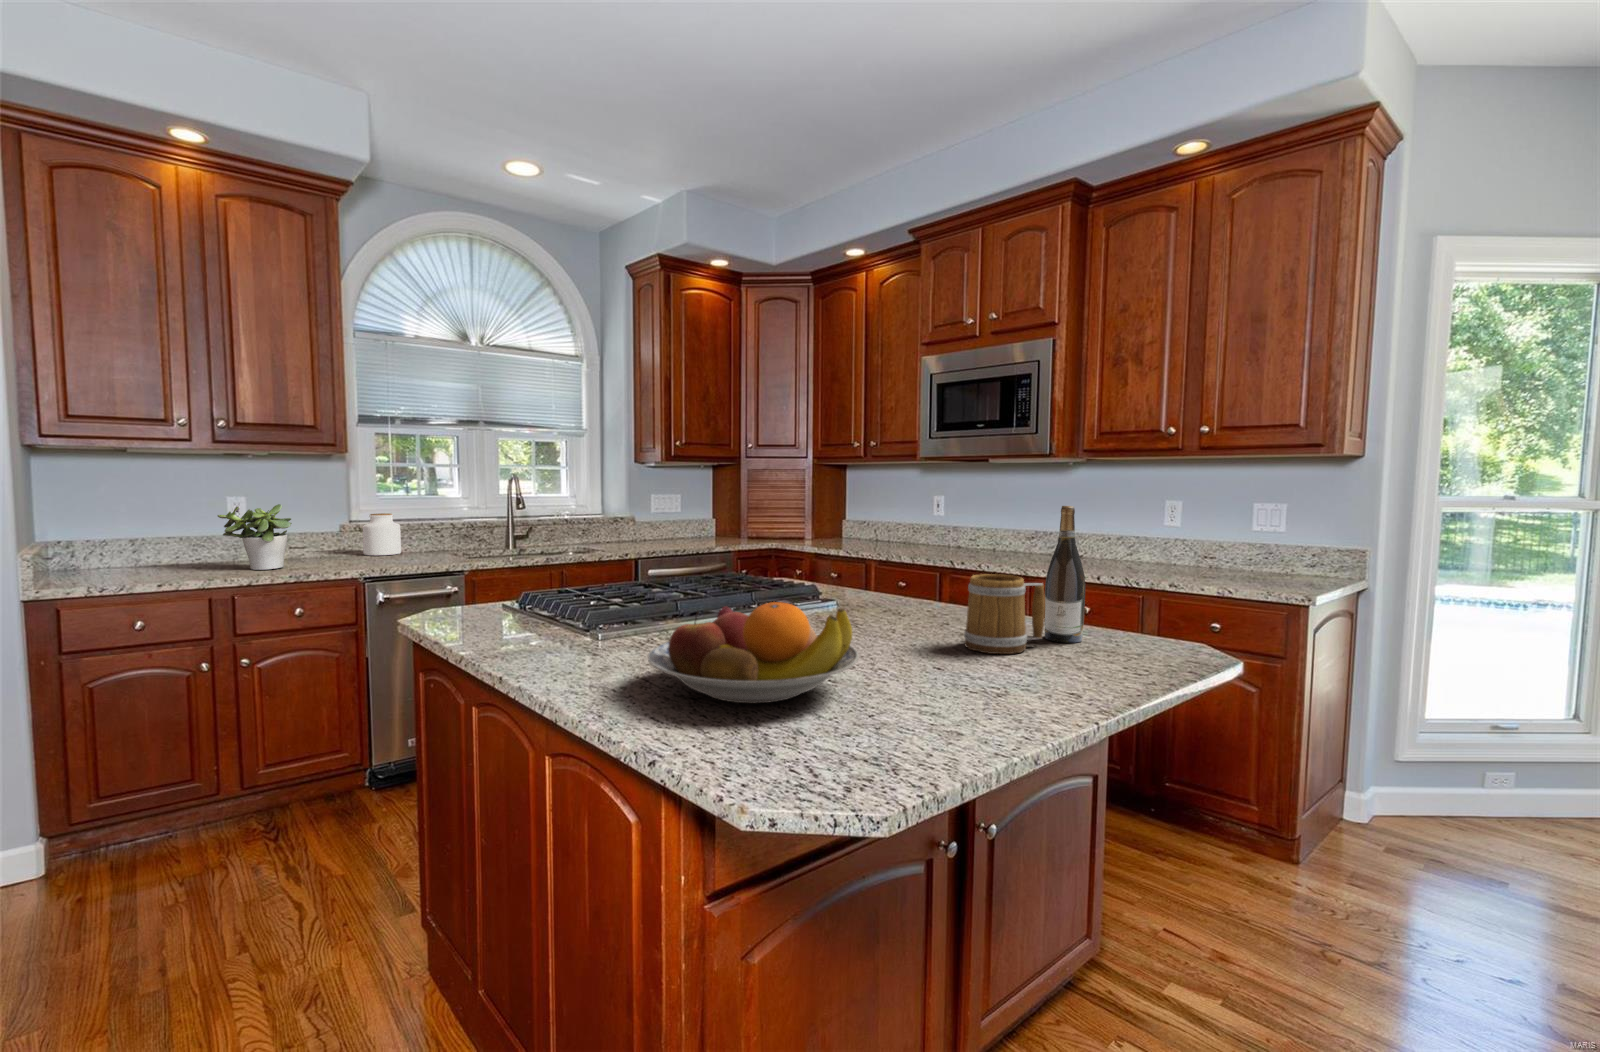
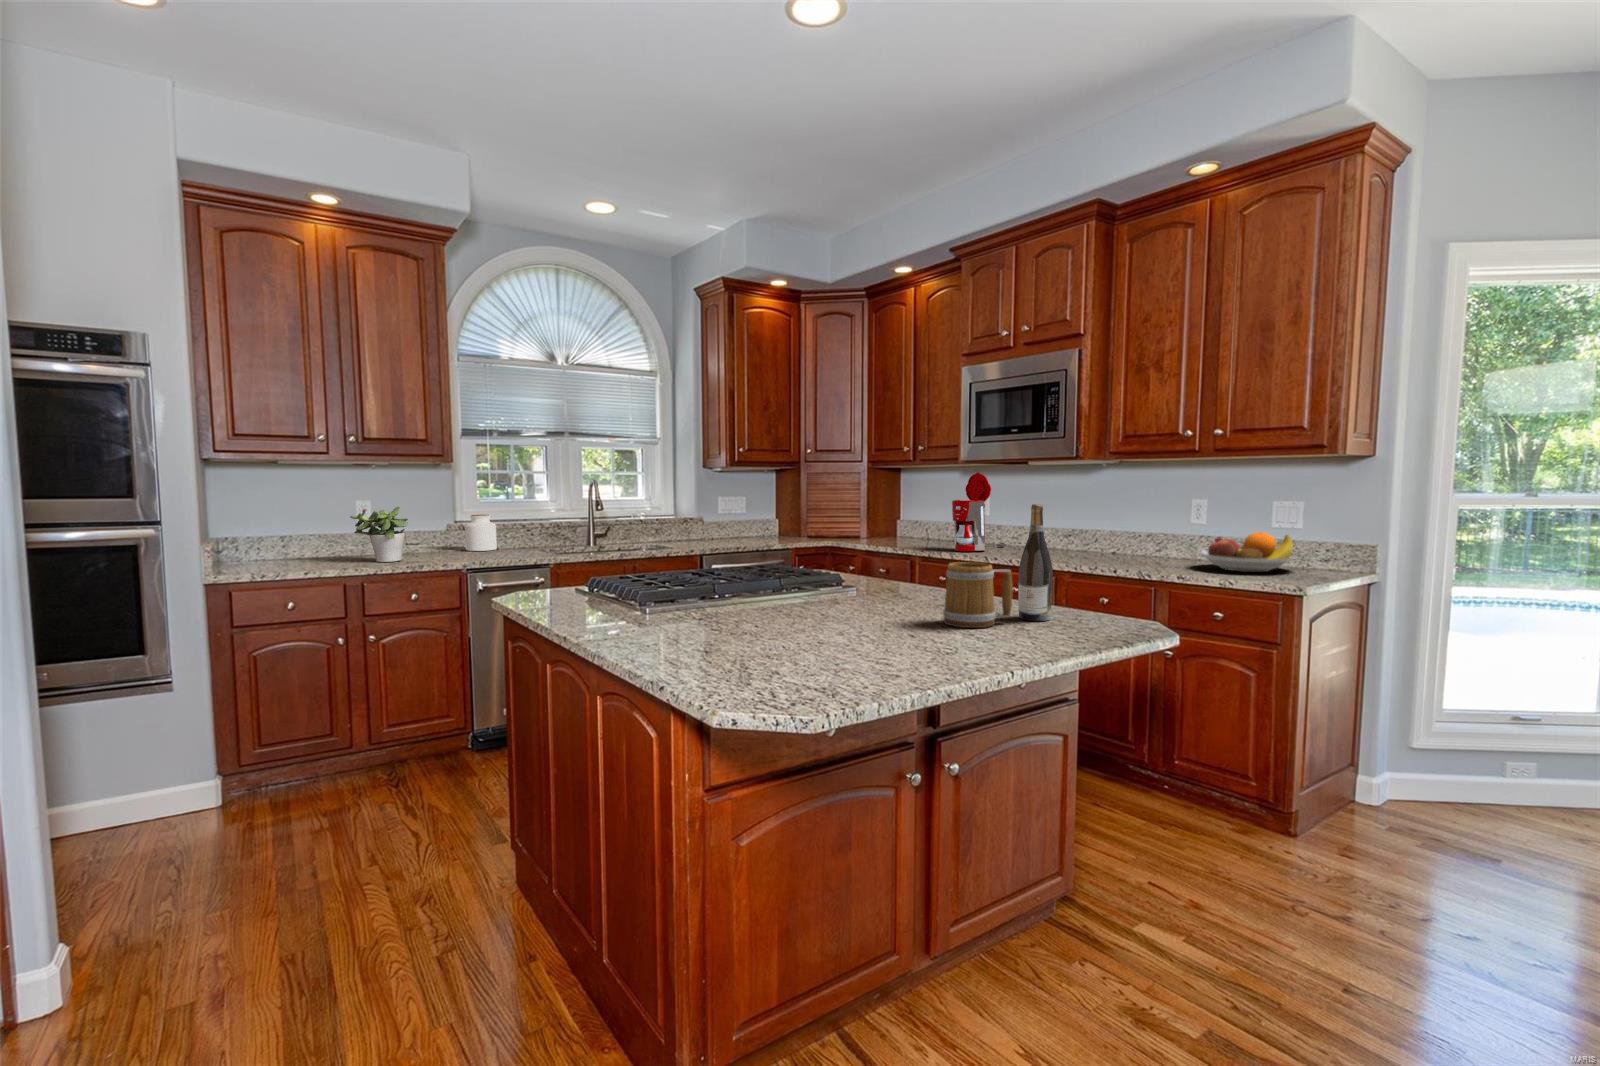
coffee maker: none [912,470,966,554] -> present [952,472,1006,551]
fruit bowl: present [648,602,859,703] -> present [1197,532,1298,572]

